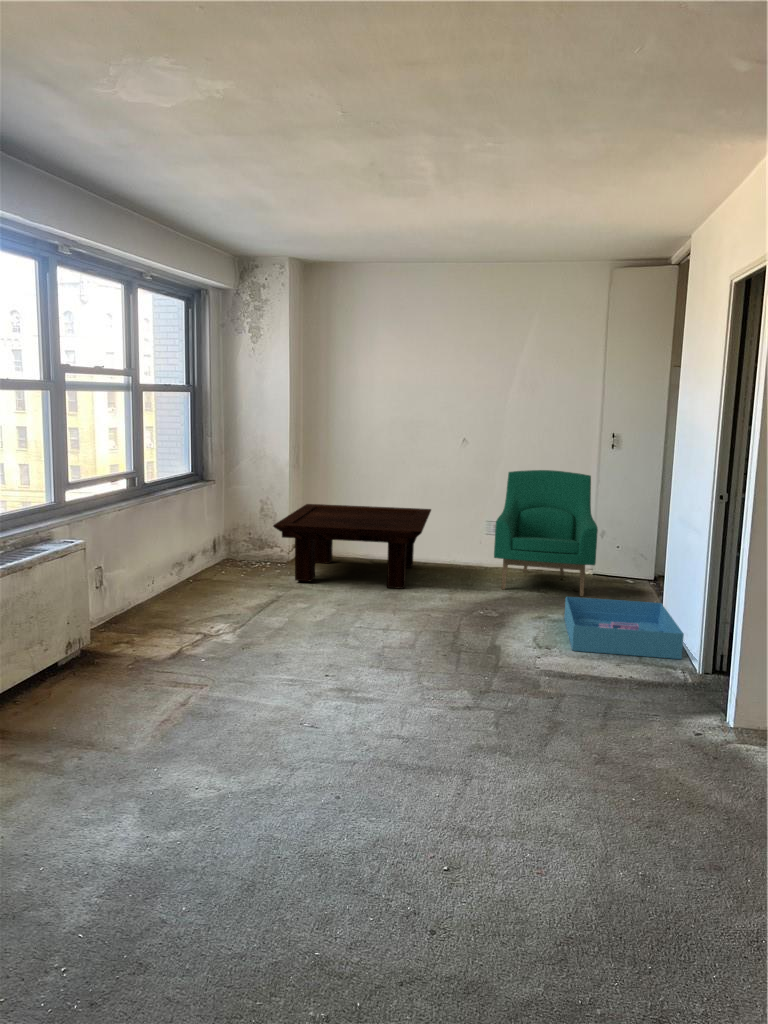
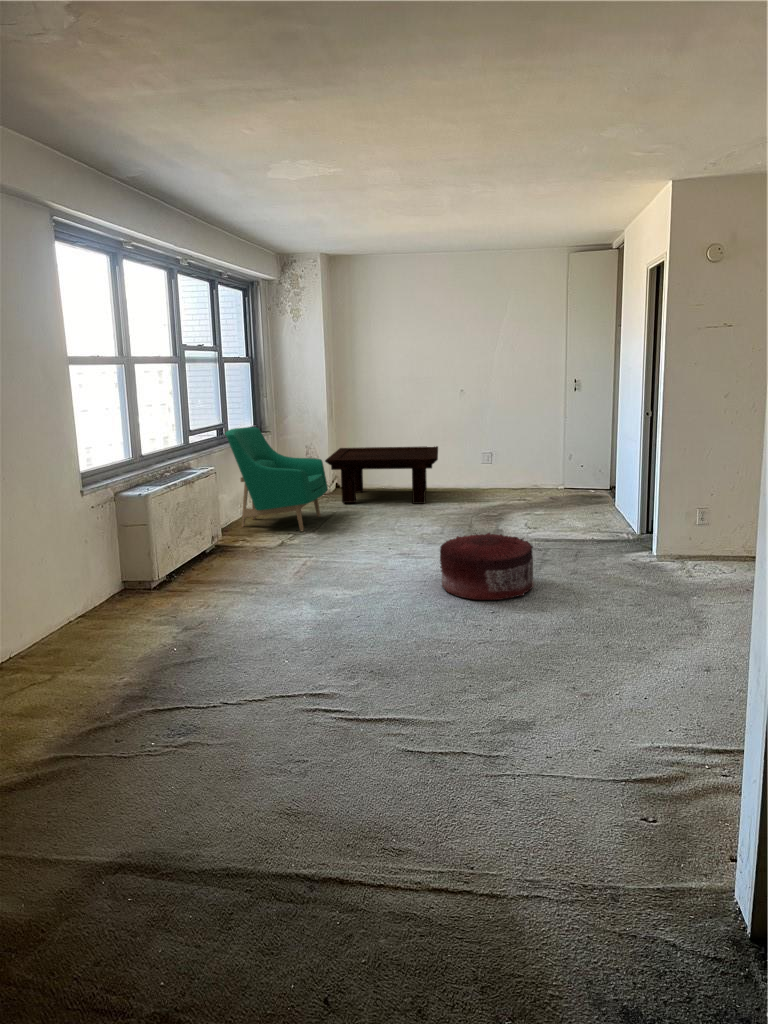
armchair: present [494,470,598,596] -> present [225,427,328,531]
storage bin: present [564,597,684,659] -> none [547,497,630,529]
pouf: none [370,685,524,824] -> present [440,533,534,600]

